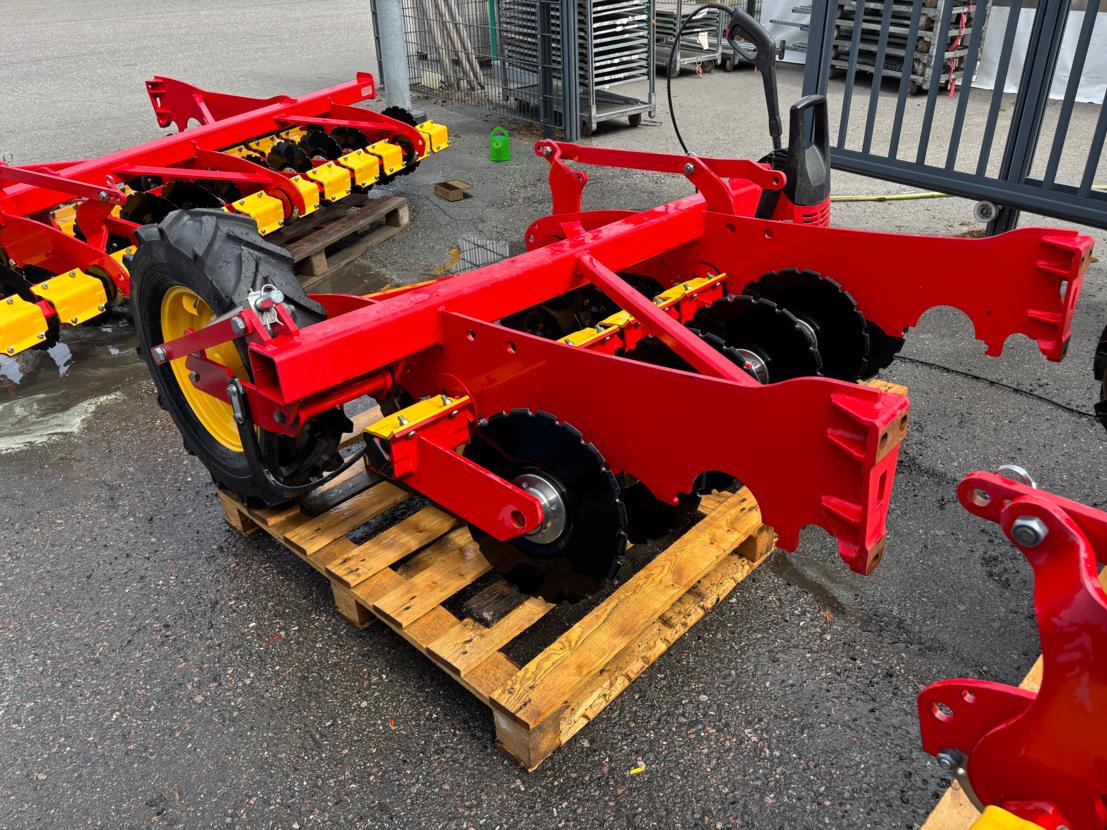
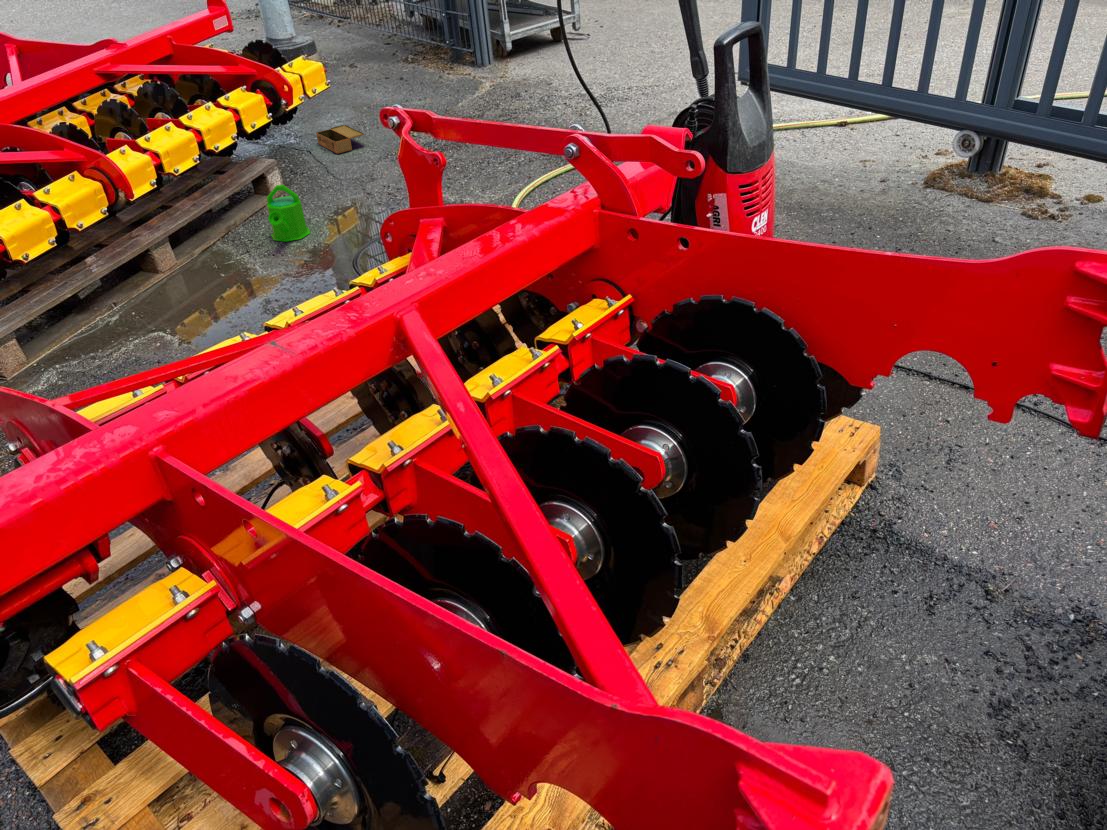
watering can: present [489,127,512,161] -> present [267,185,310,242]

